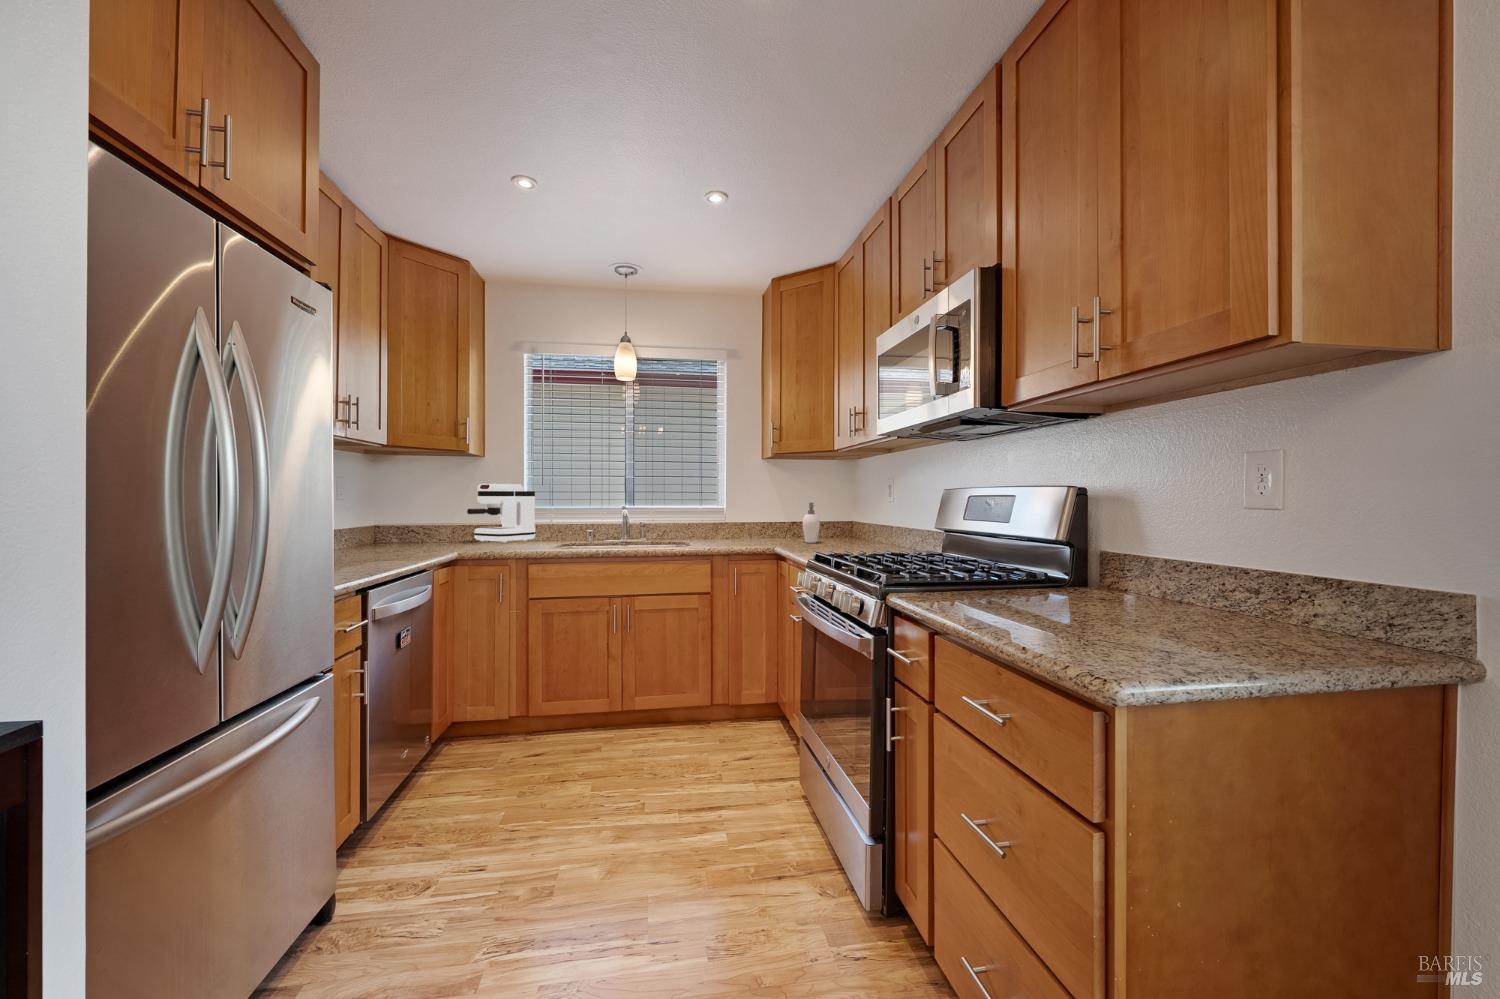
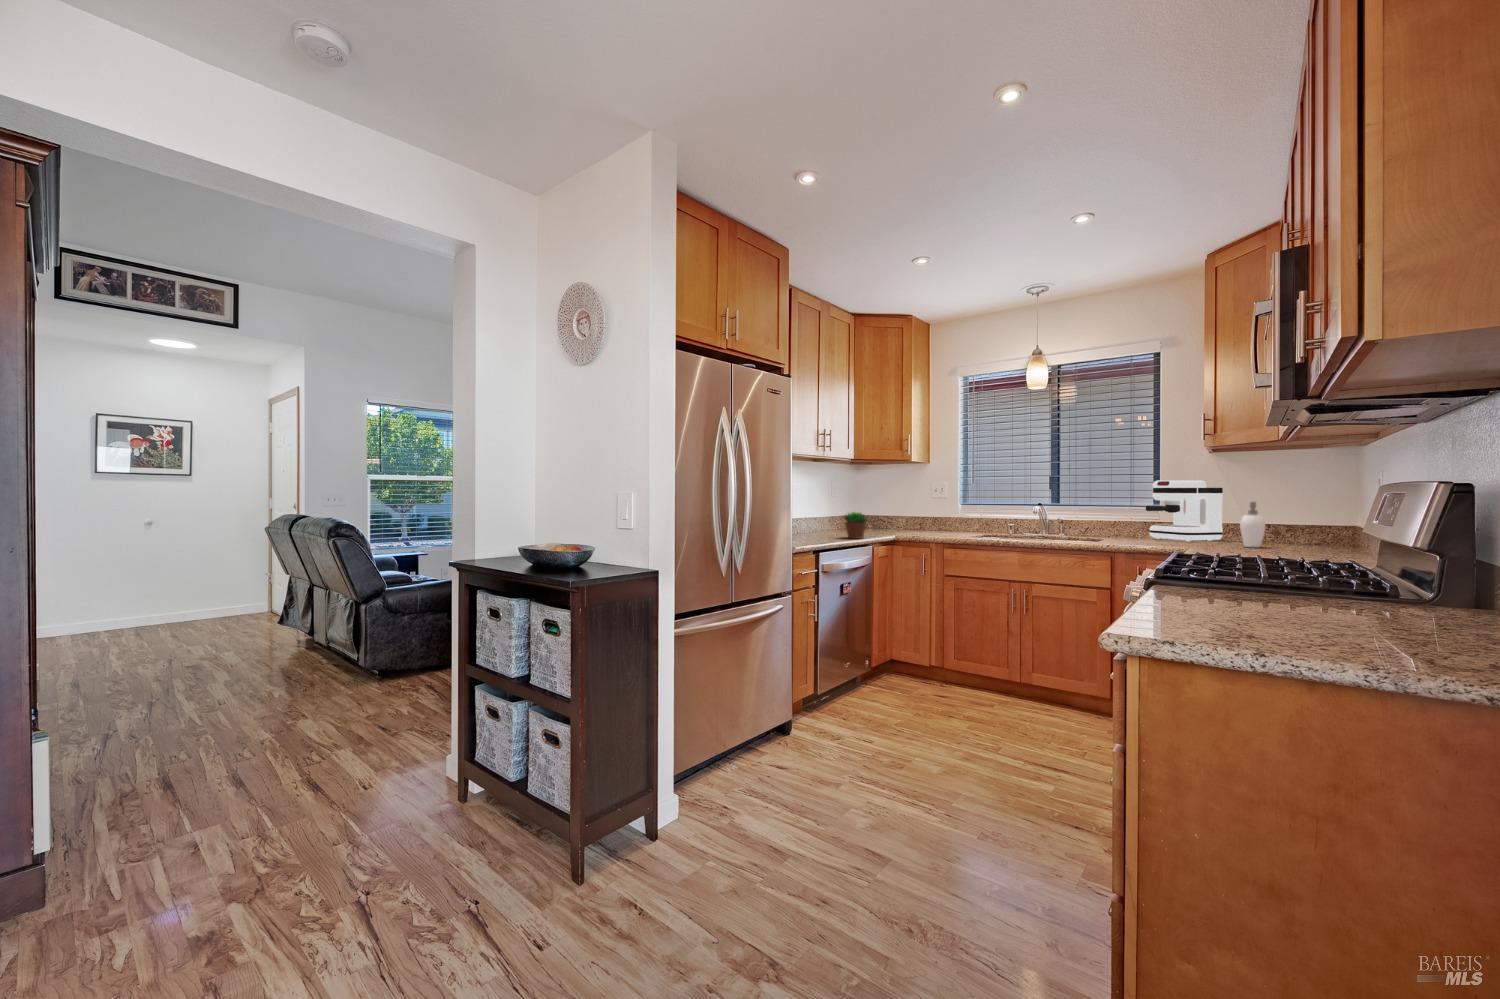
coffee maker: present [467,484,535,543] -> present [1146,480,1223,542]
succulent plant: none [377,521,423,562] -> present [844,512,868,539]

